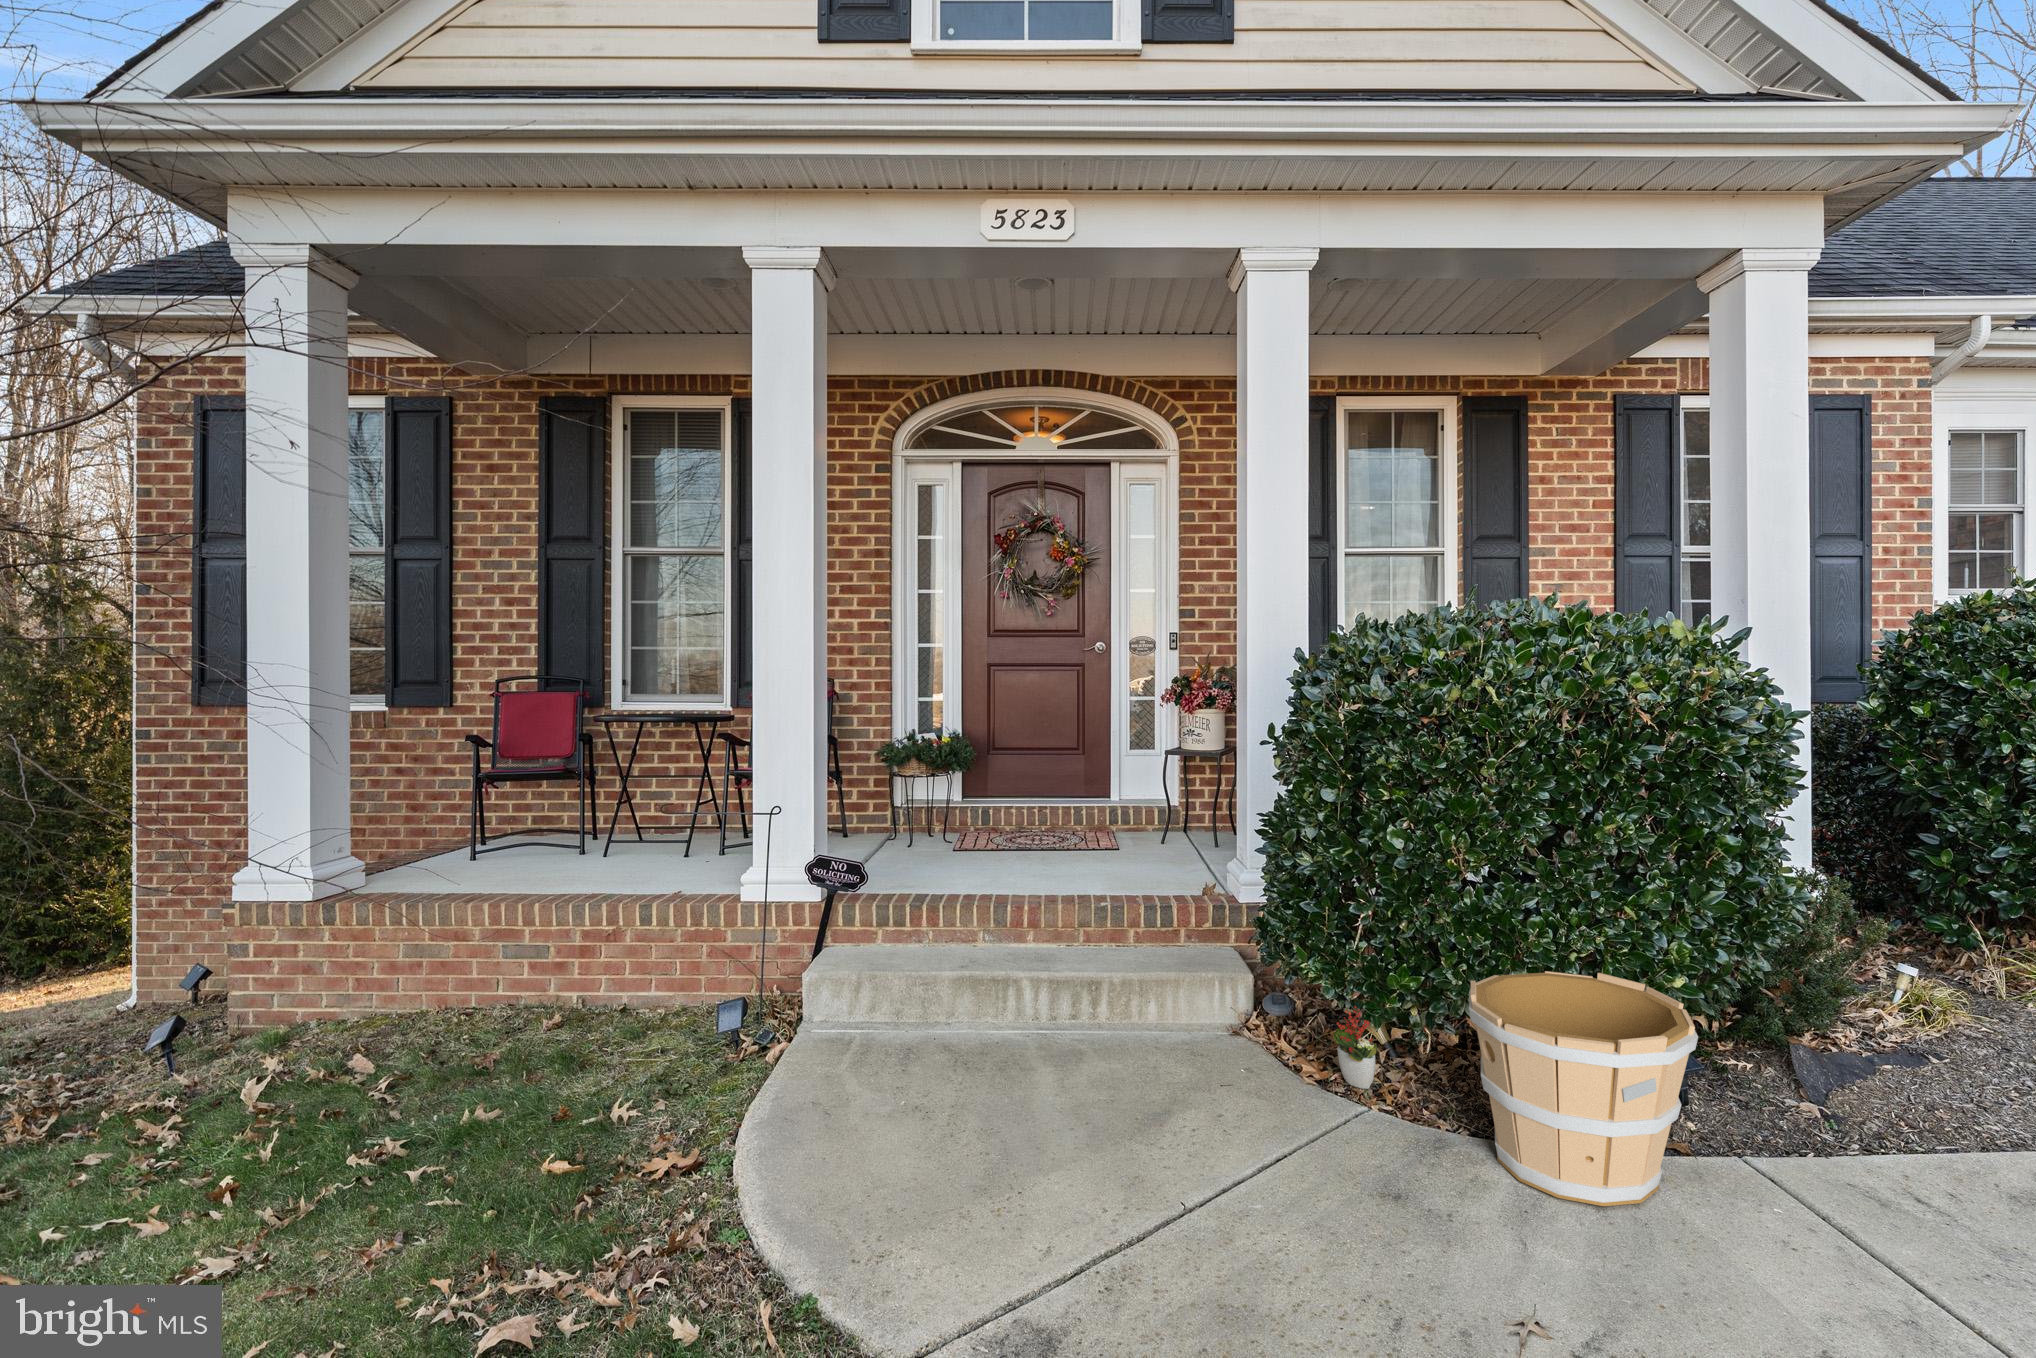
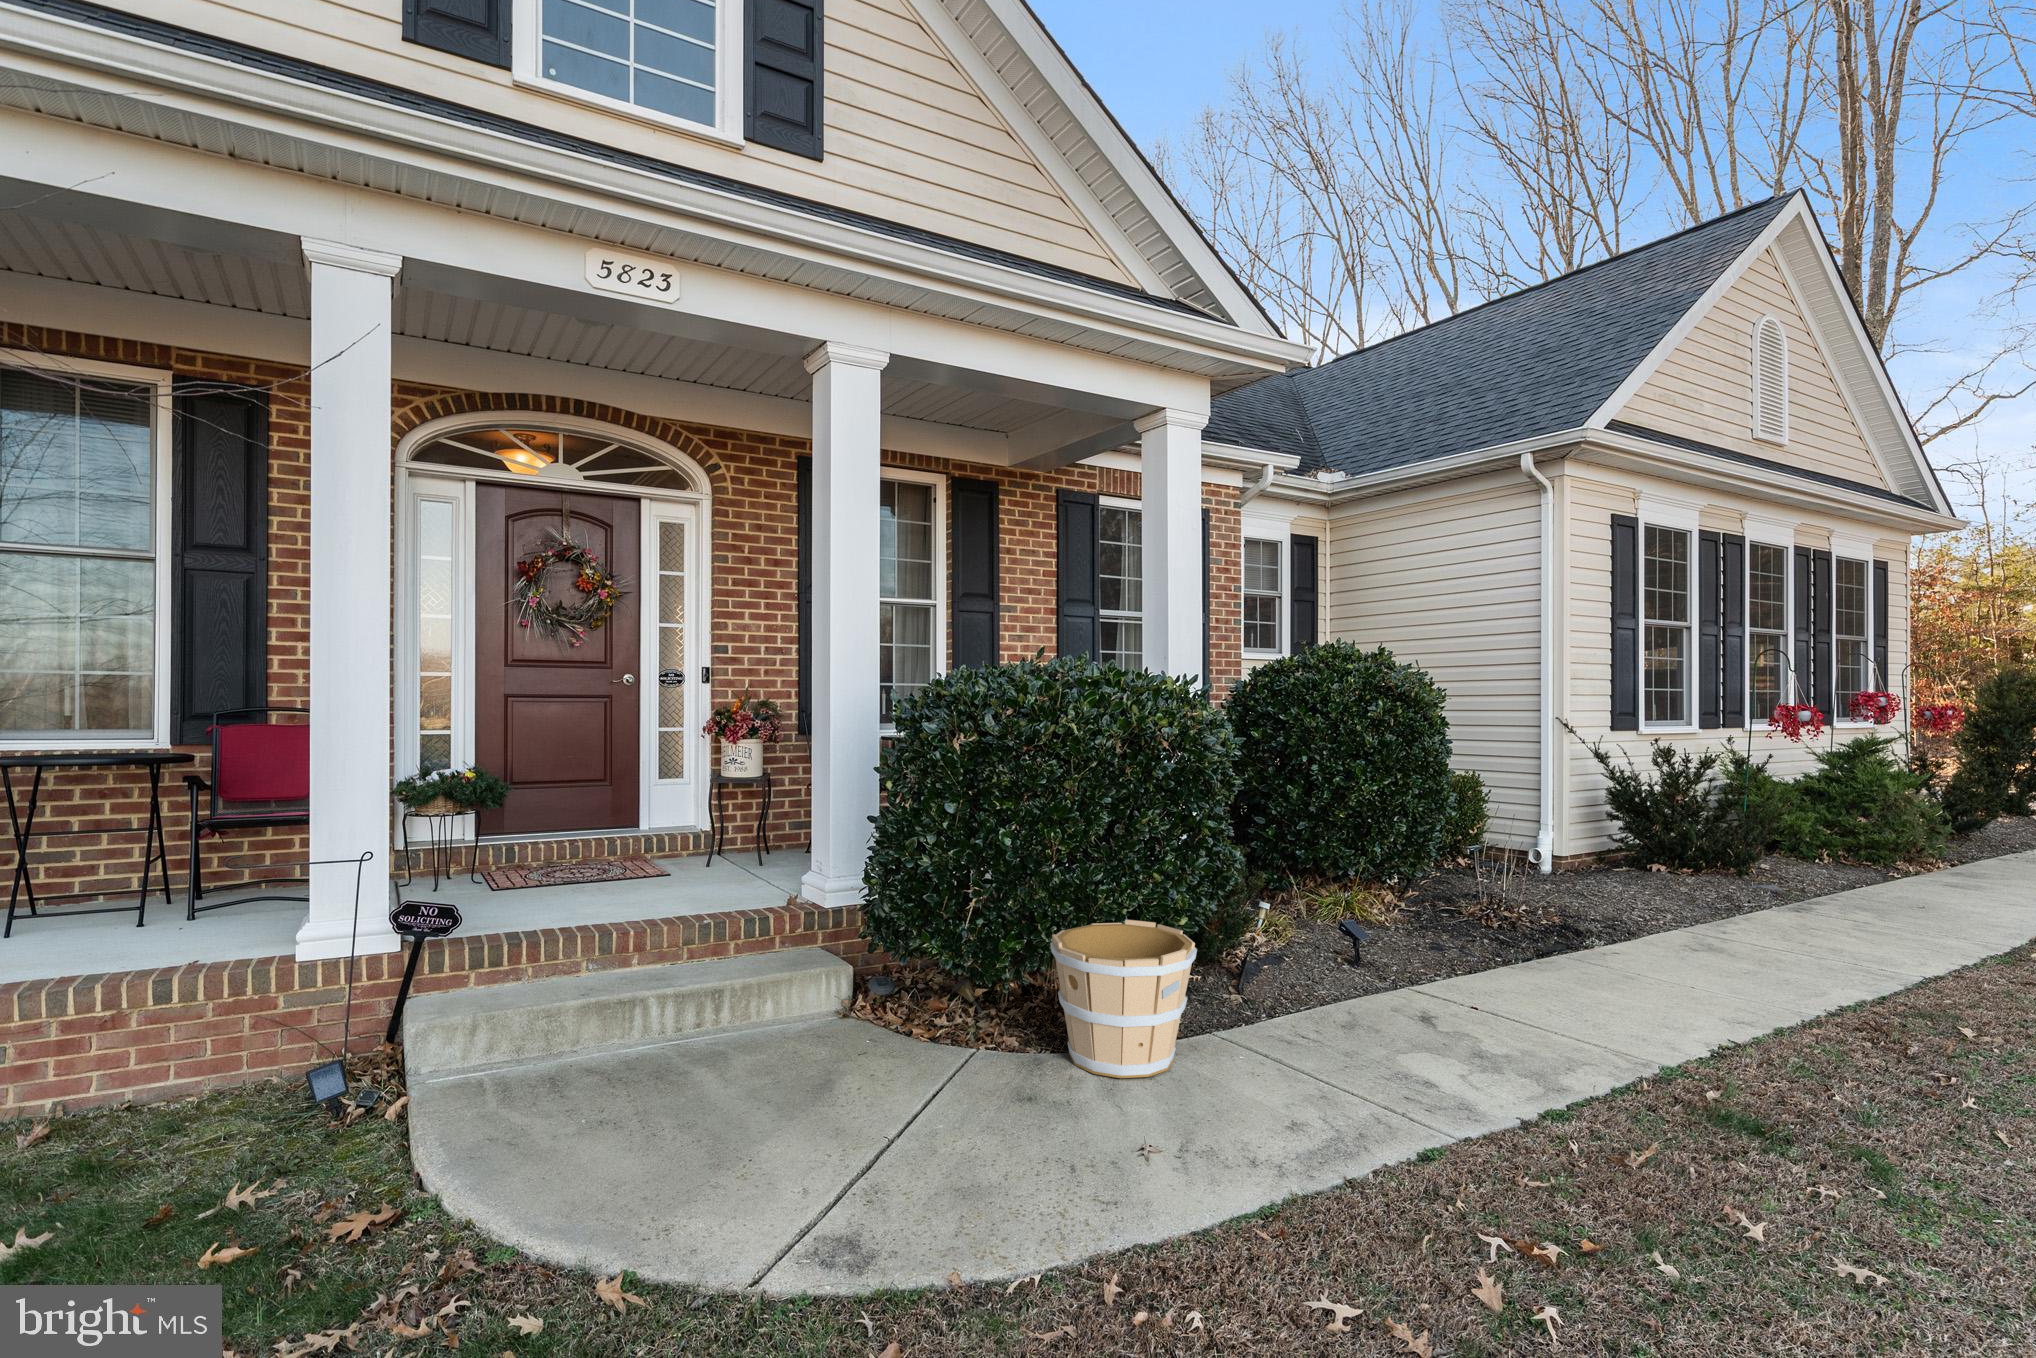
decorative plant: present [1333,1006,1377,1089] -> none [940,972,976,1037]

